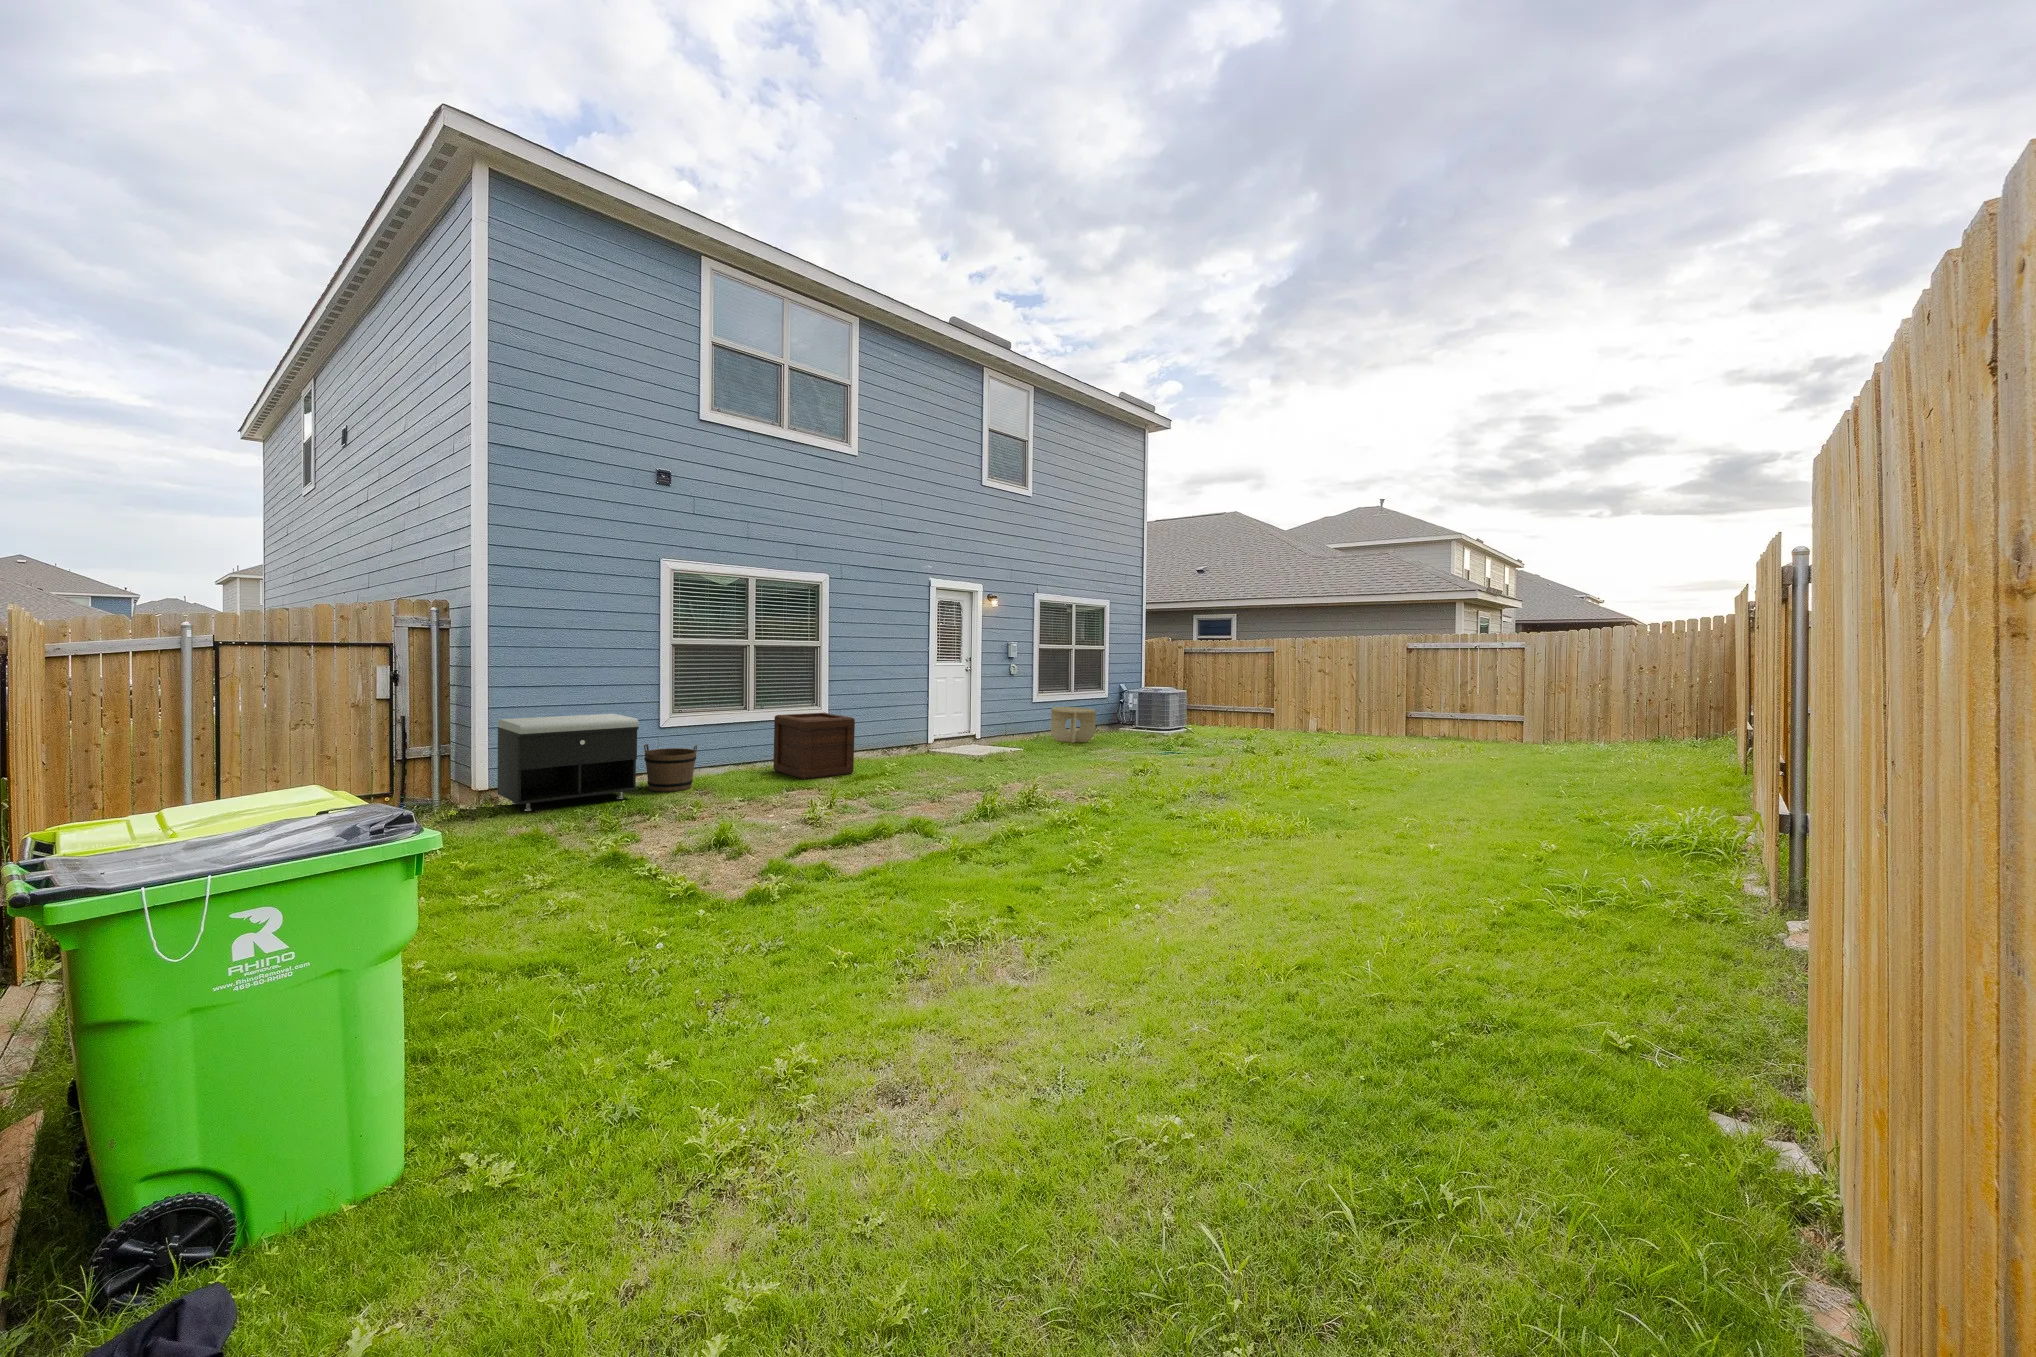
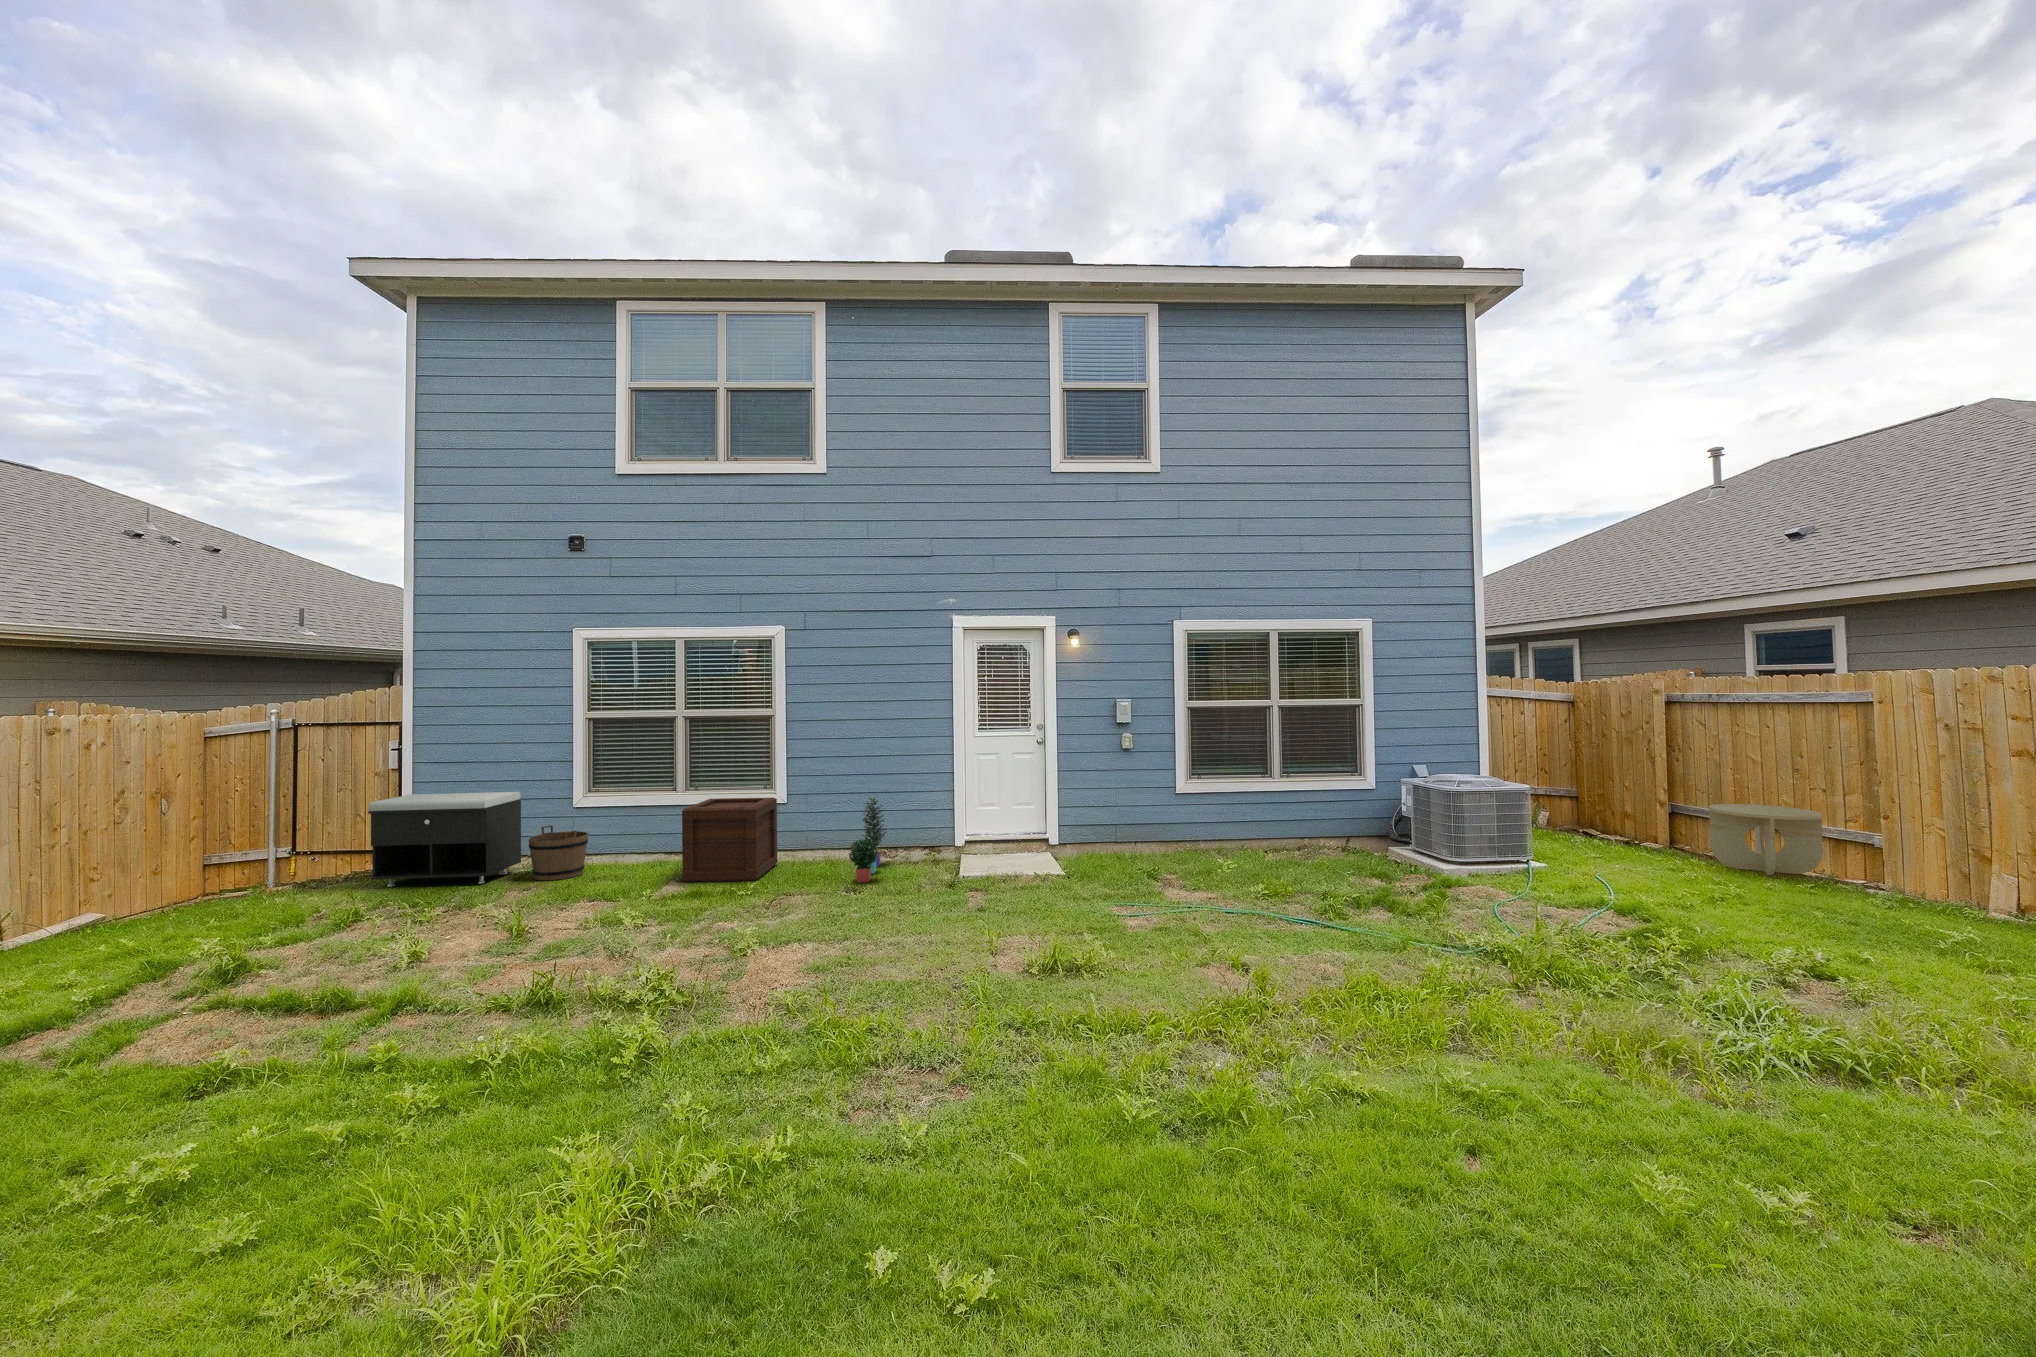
side table: present [1051,707,1096,743] -> present [1709,804,1823,875]
potted plant: none [883,709,933,768] -> present [849,797,886,882]

